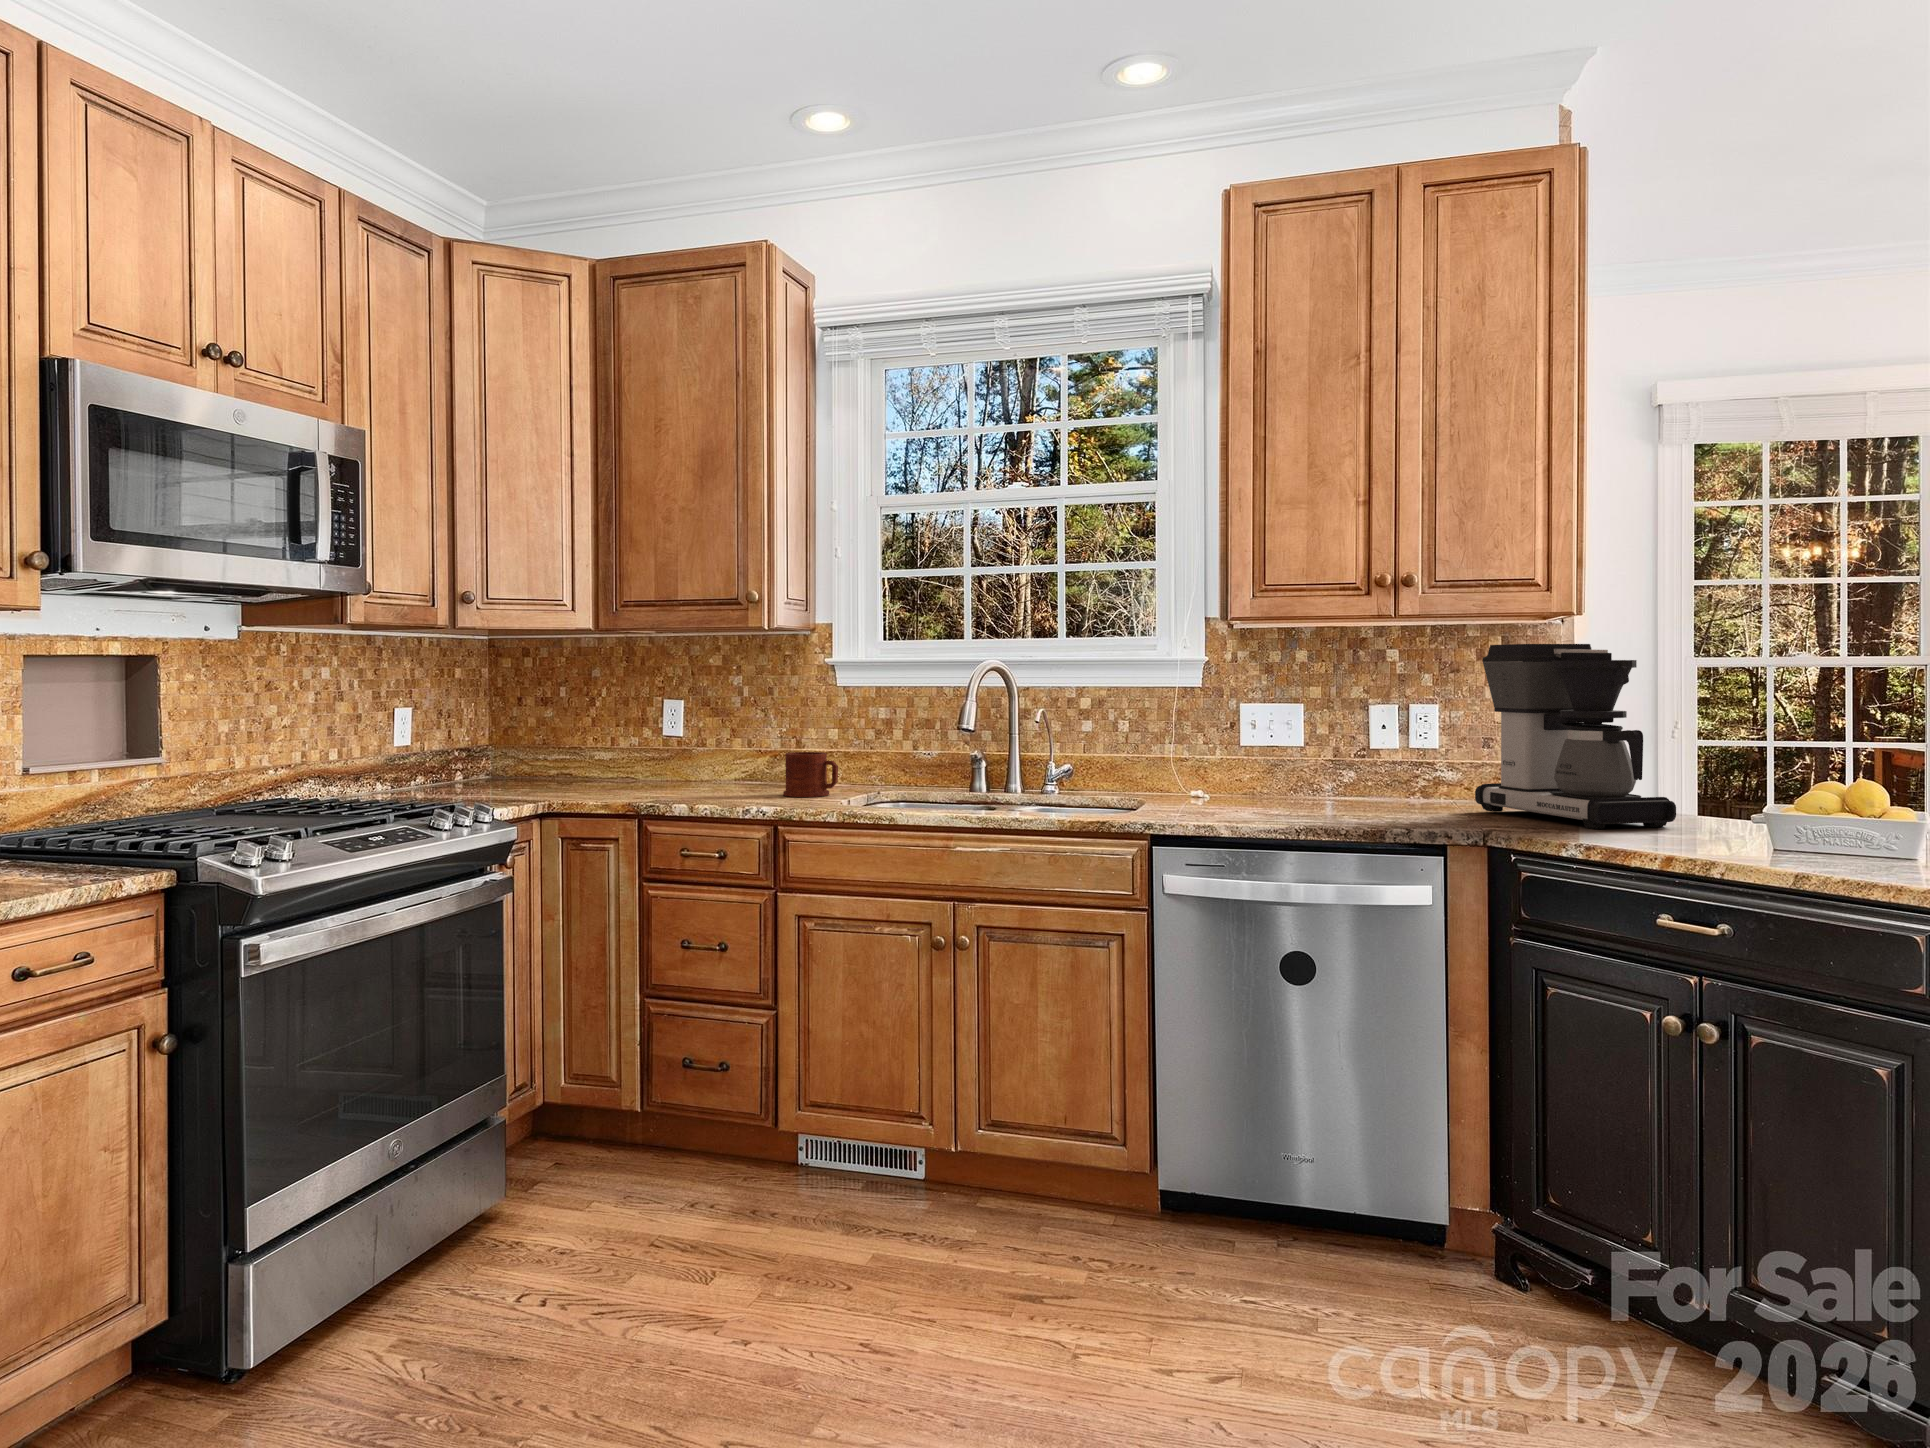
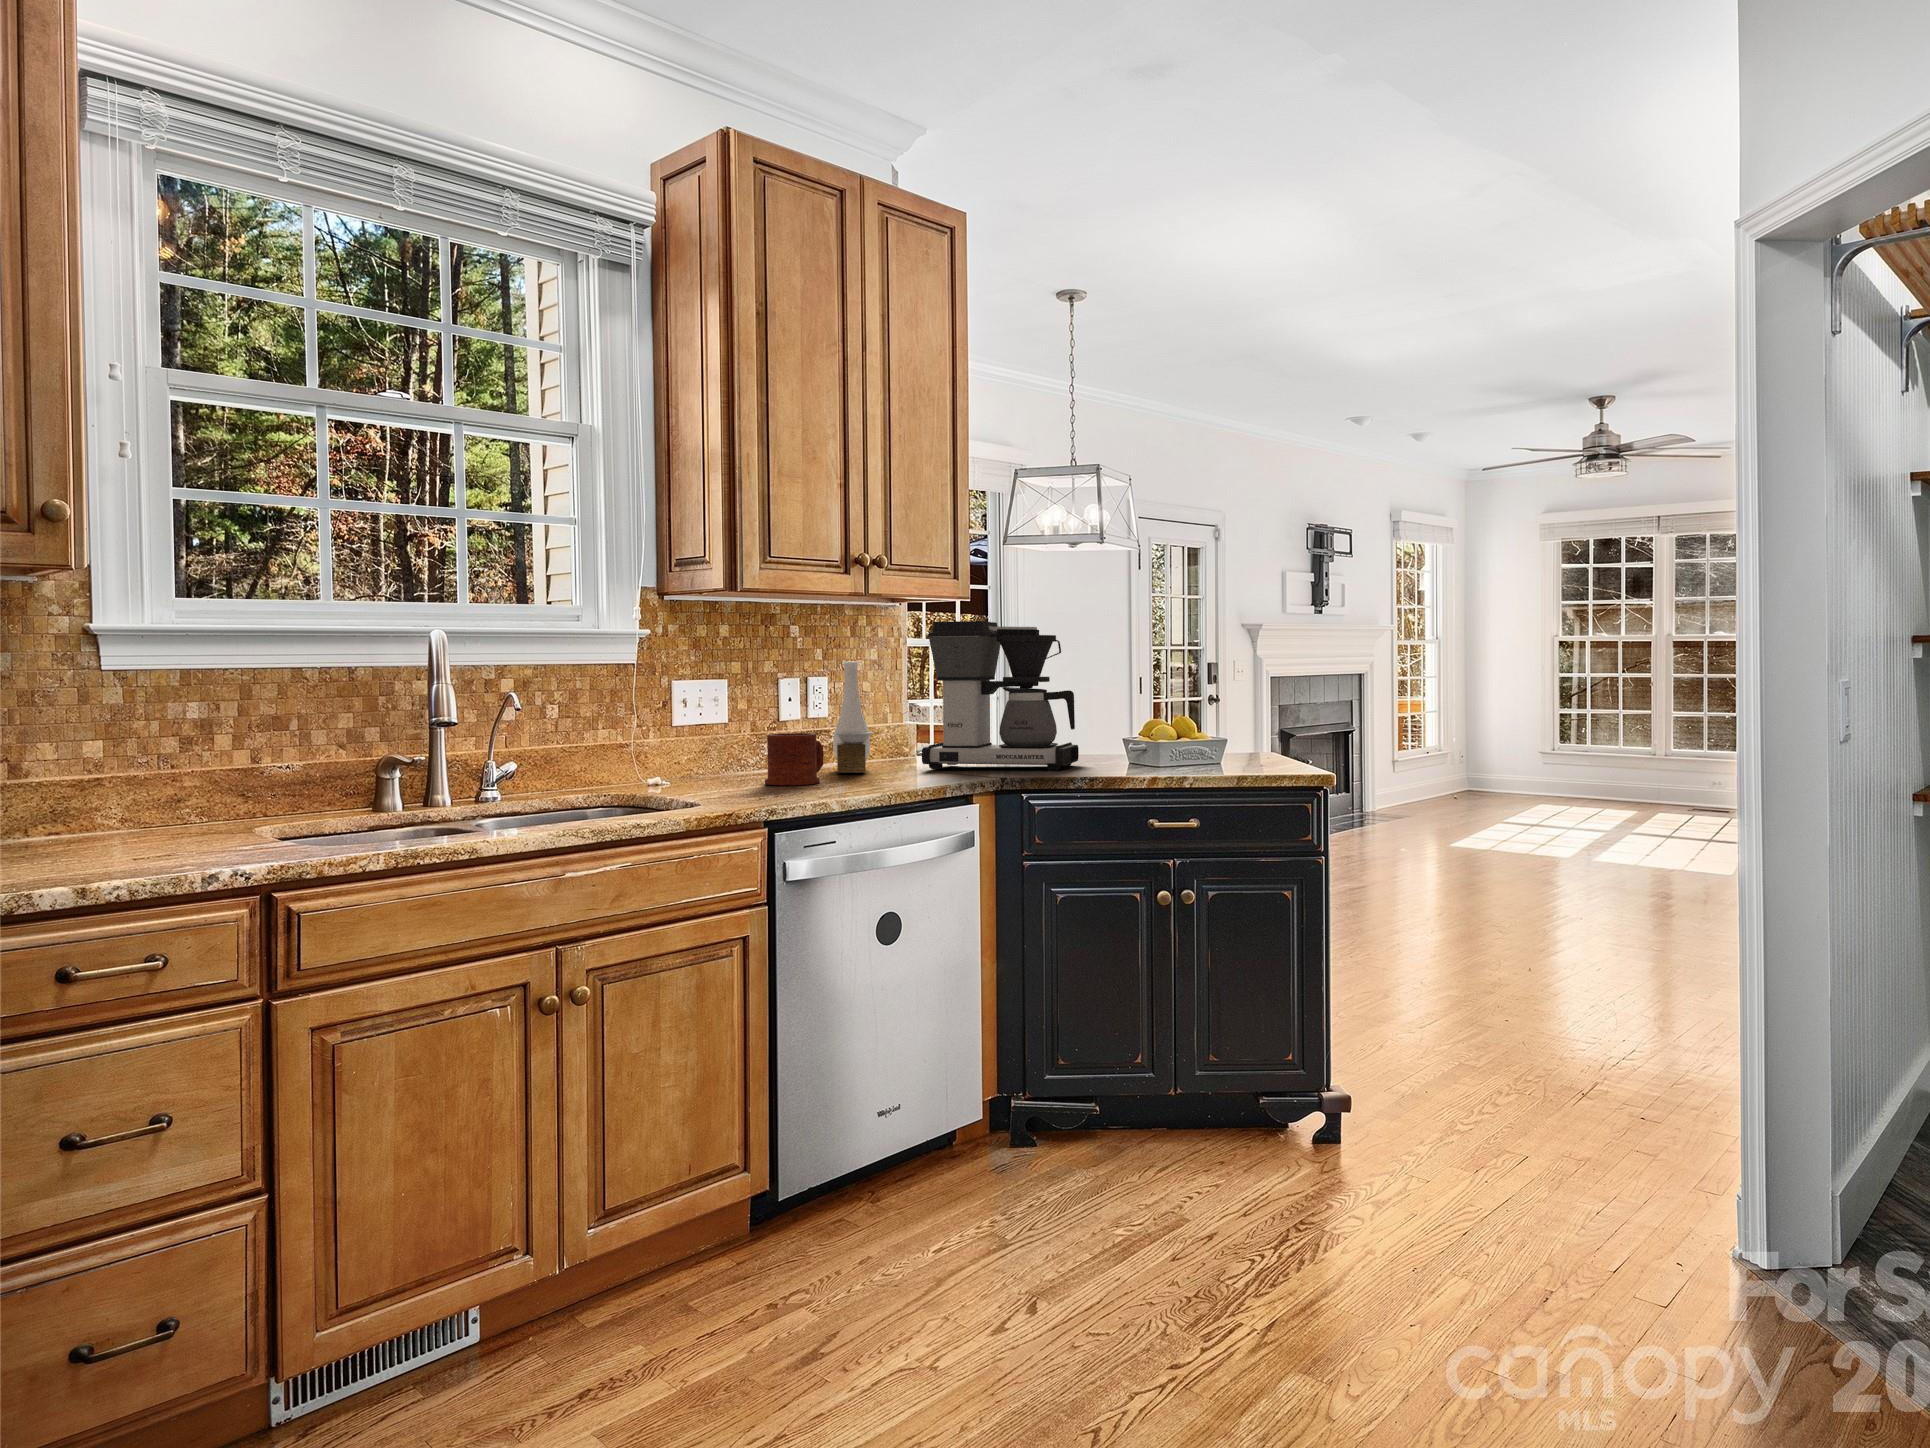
vase: none [1384,688,1459,806] -> present [833,661,873,773]
mug: present [783,752,838,797] -> present [765,733,823,785]

